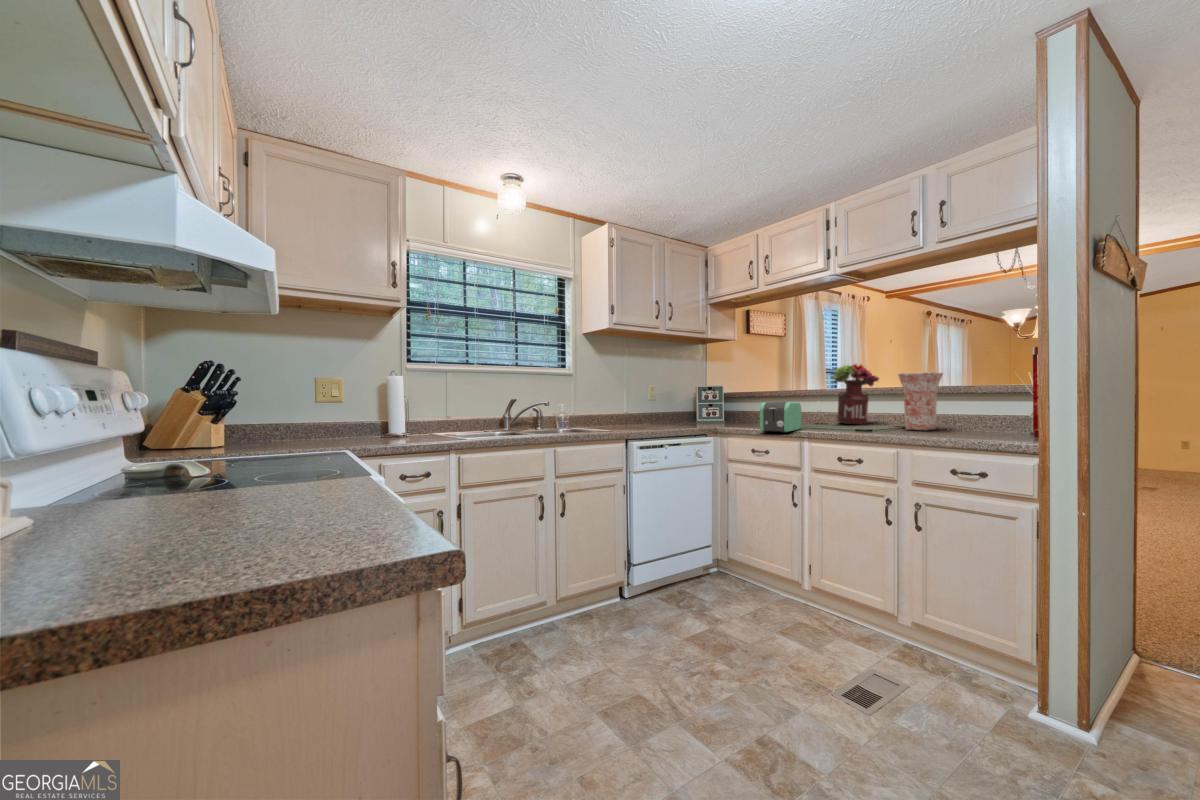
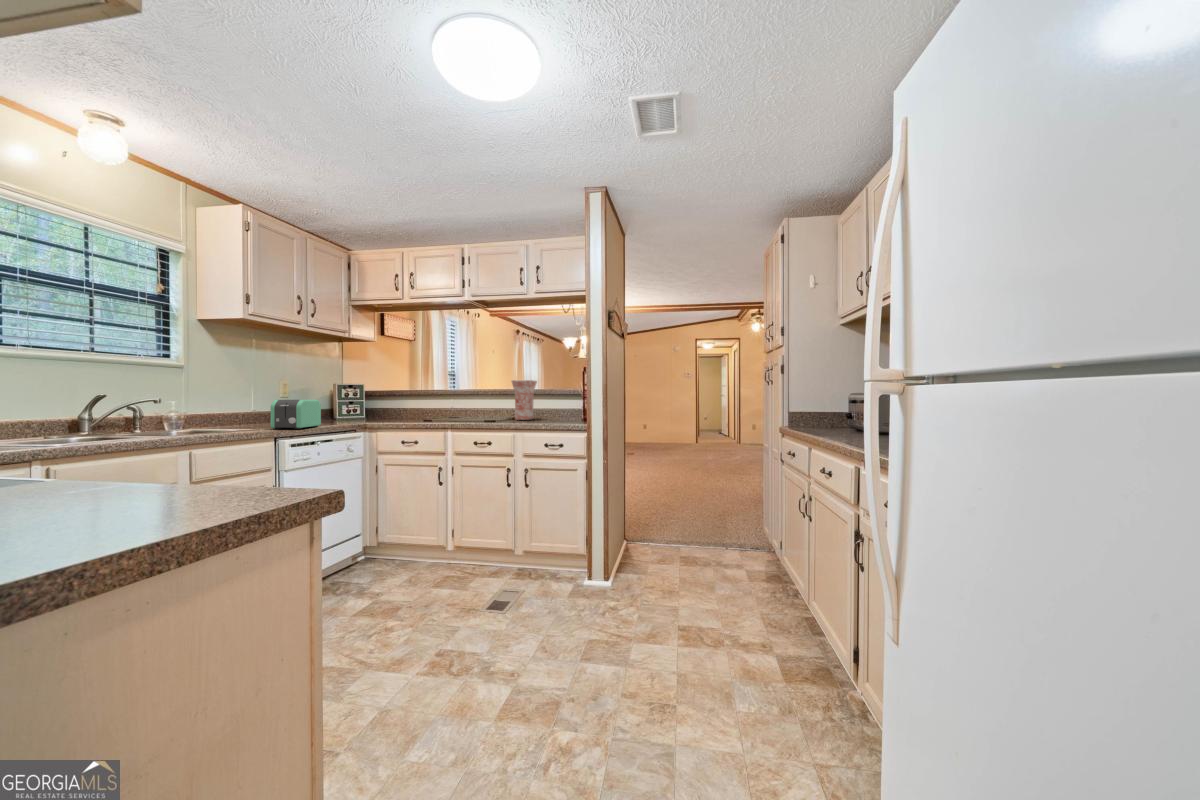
flower arrangement: present [833,364,879,424] -> none [465,371,498,418]
toaster: present [760,402,801,433] -> present [270,400,321,429]

